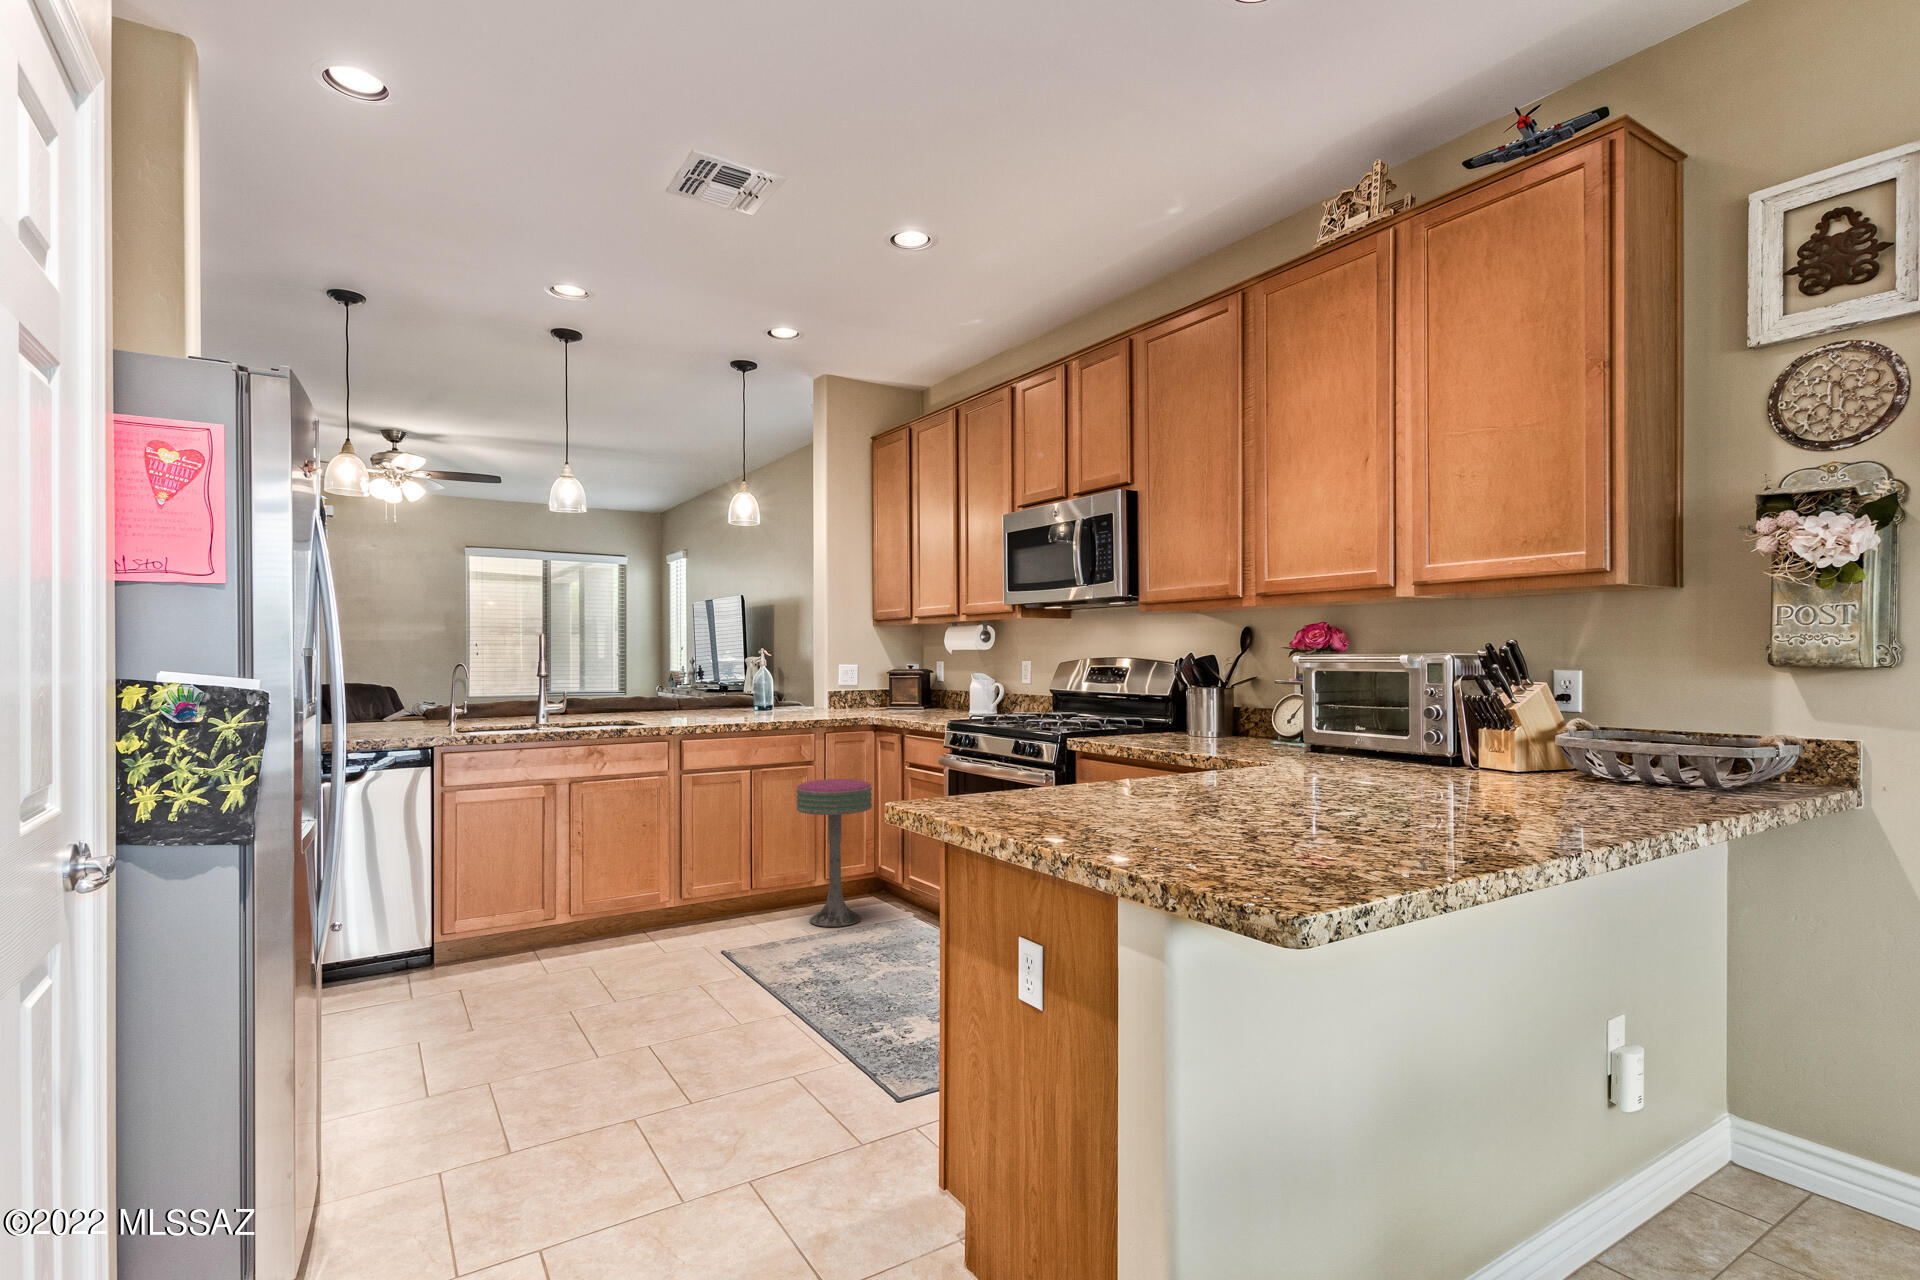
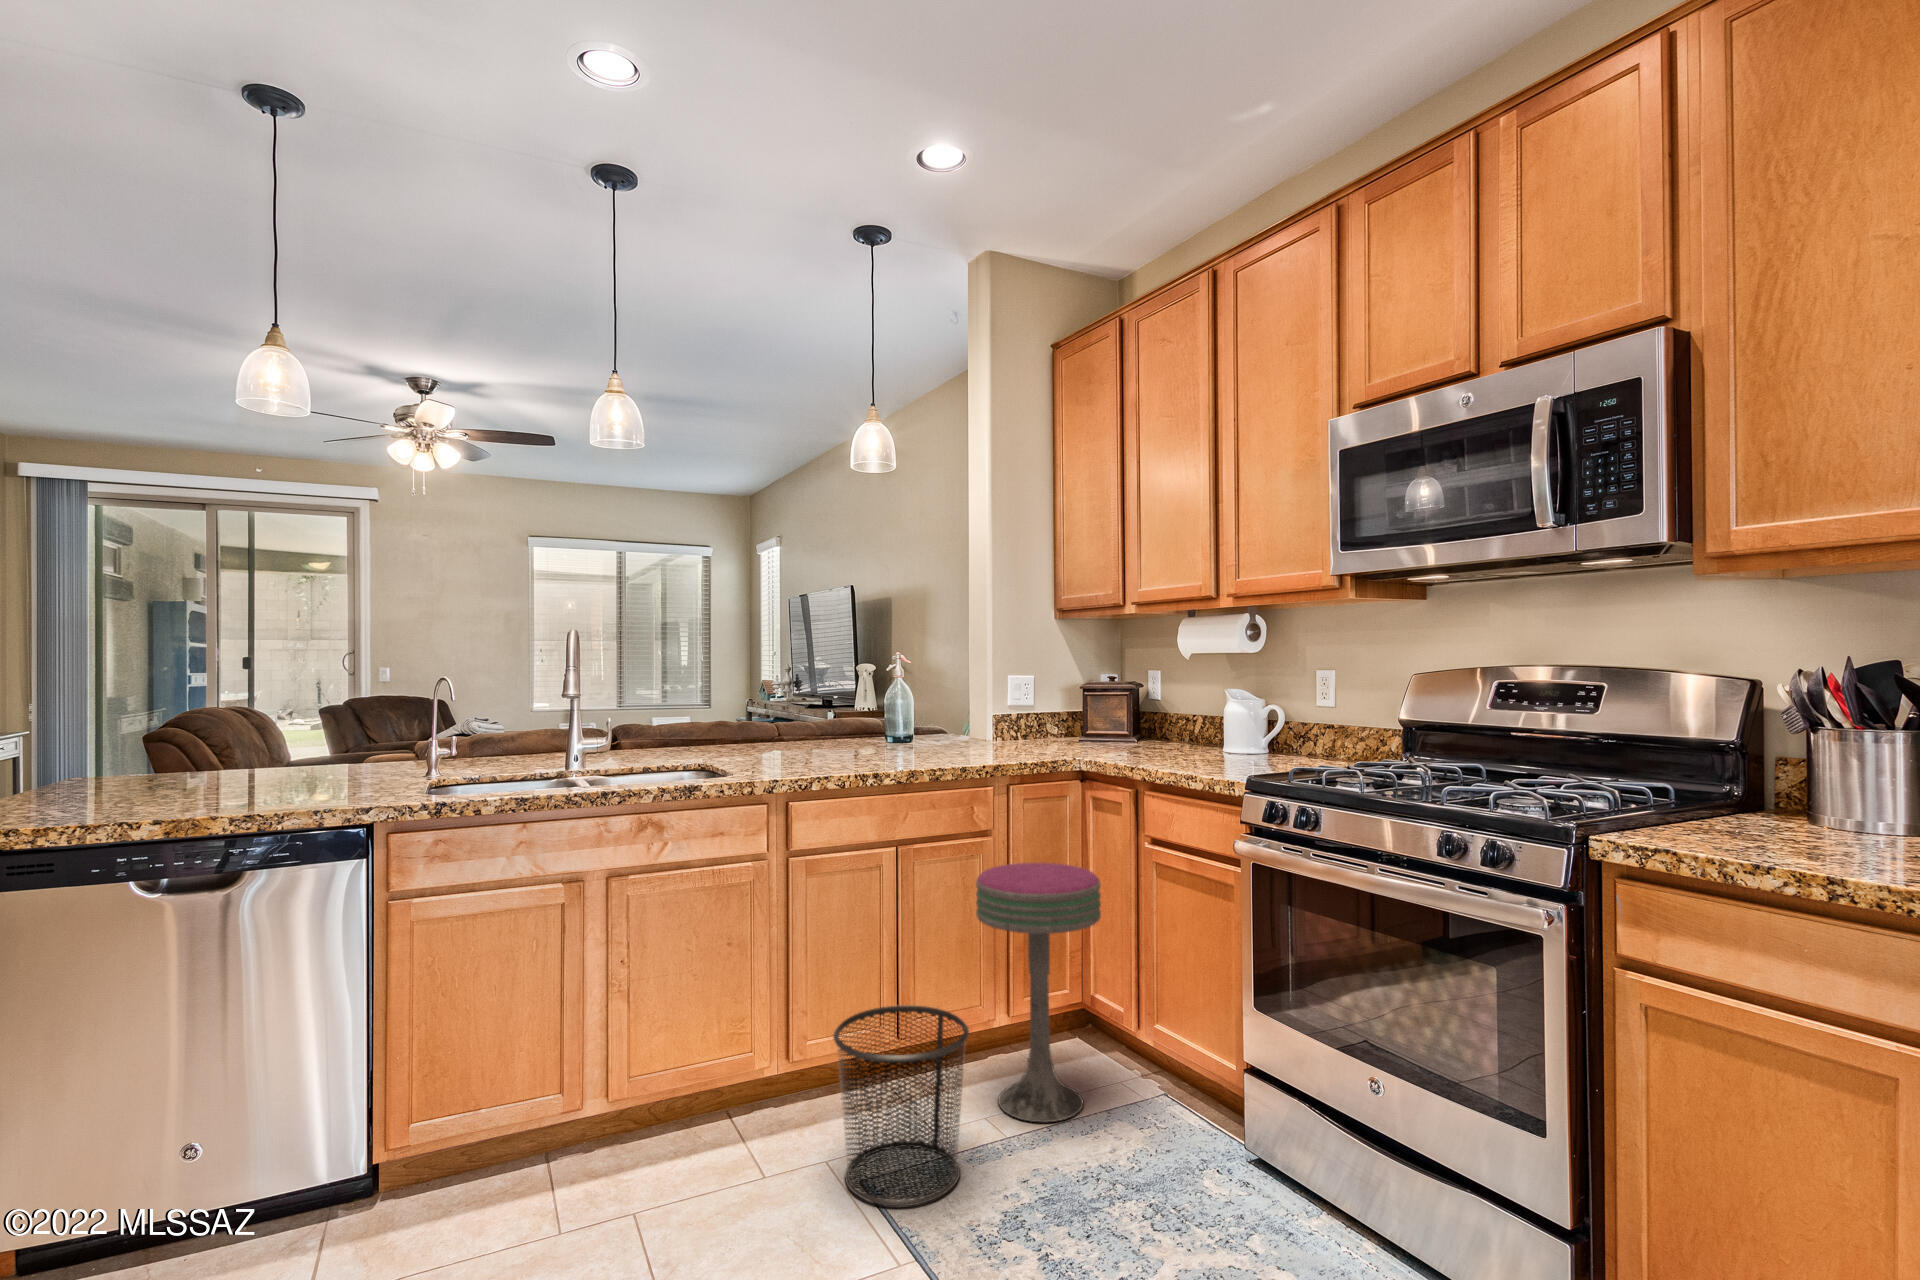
waste bin: none [705,856,784,956] -> present [833,1005,969,1206]

